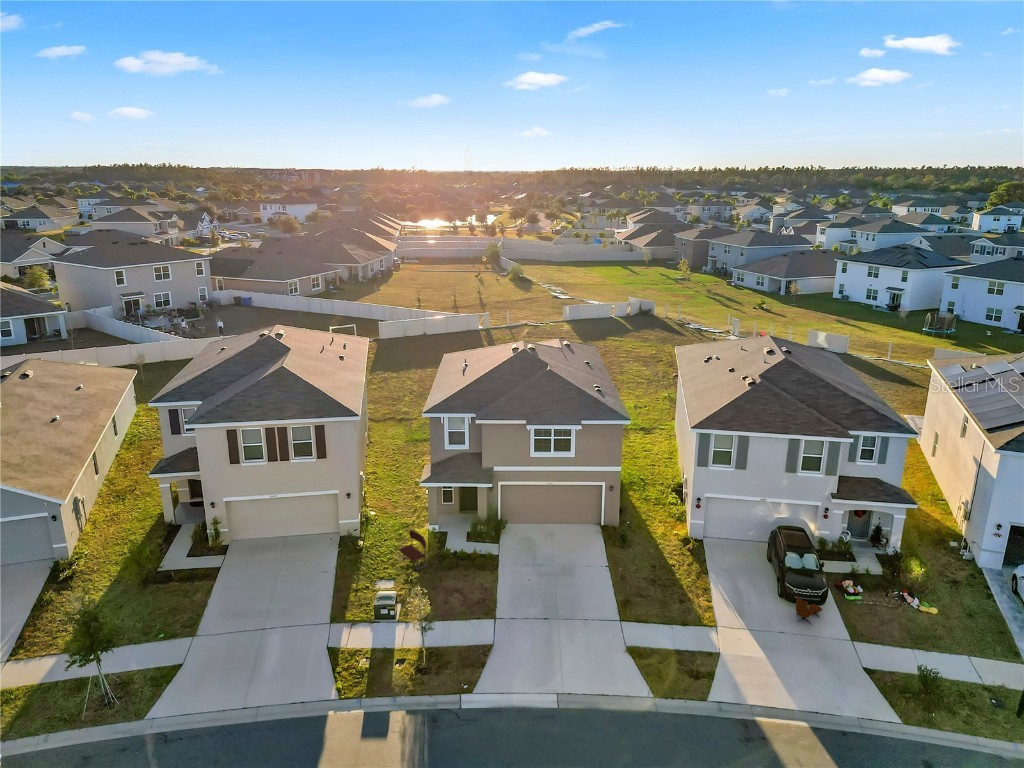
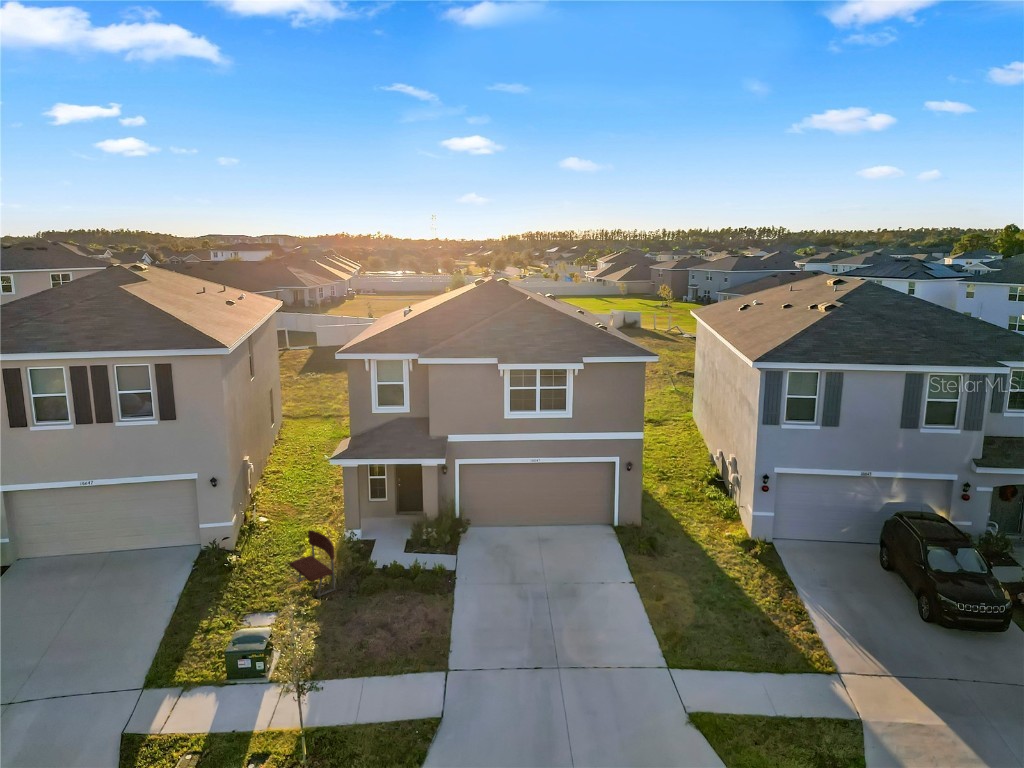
lounge chair: present [796,596,822,624] -> none [962,613,1007,664]

